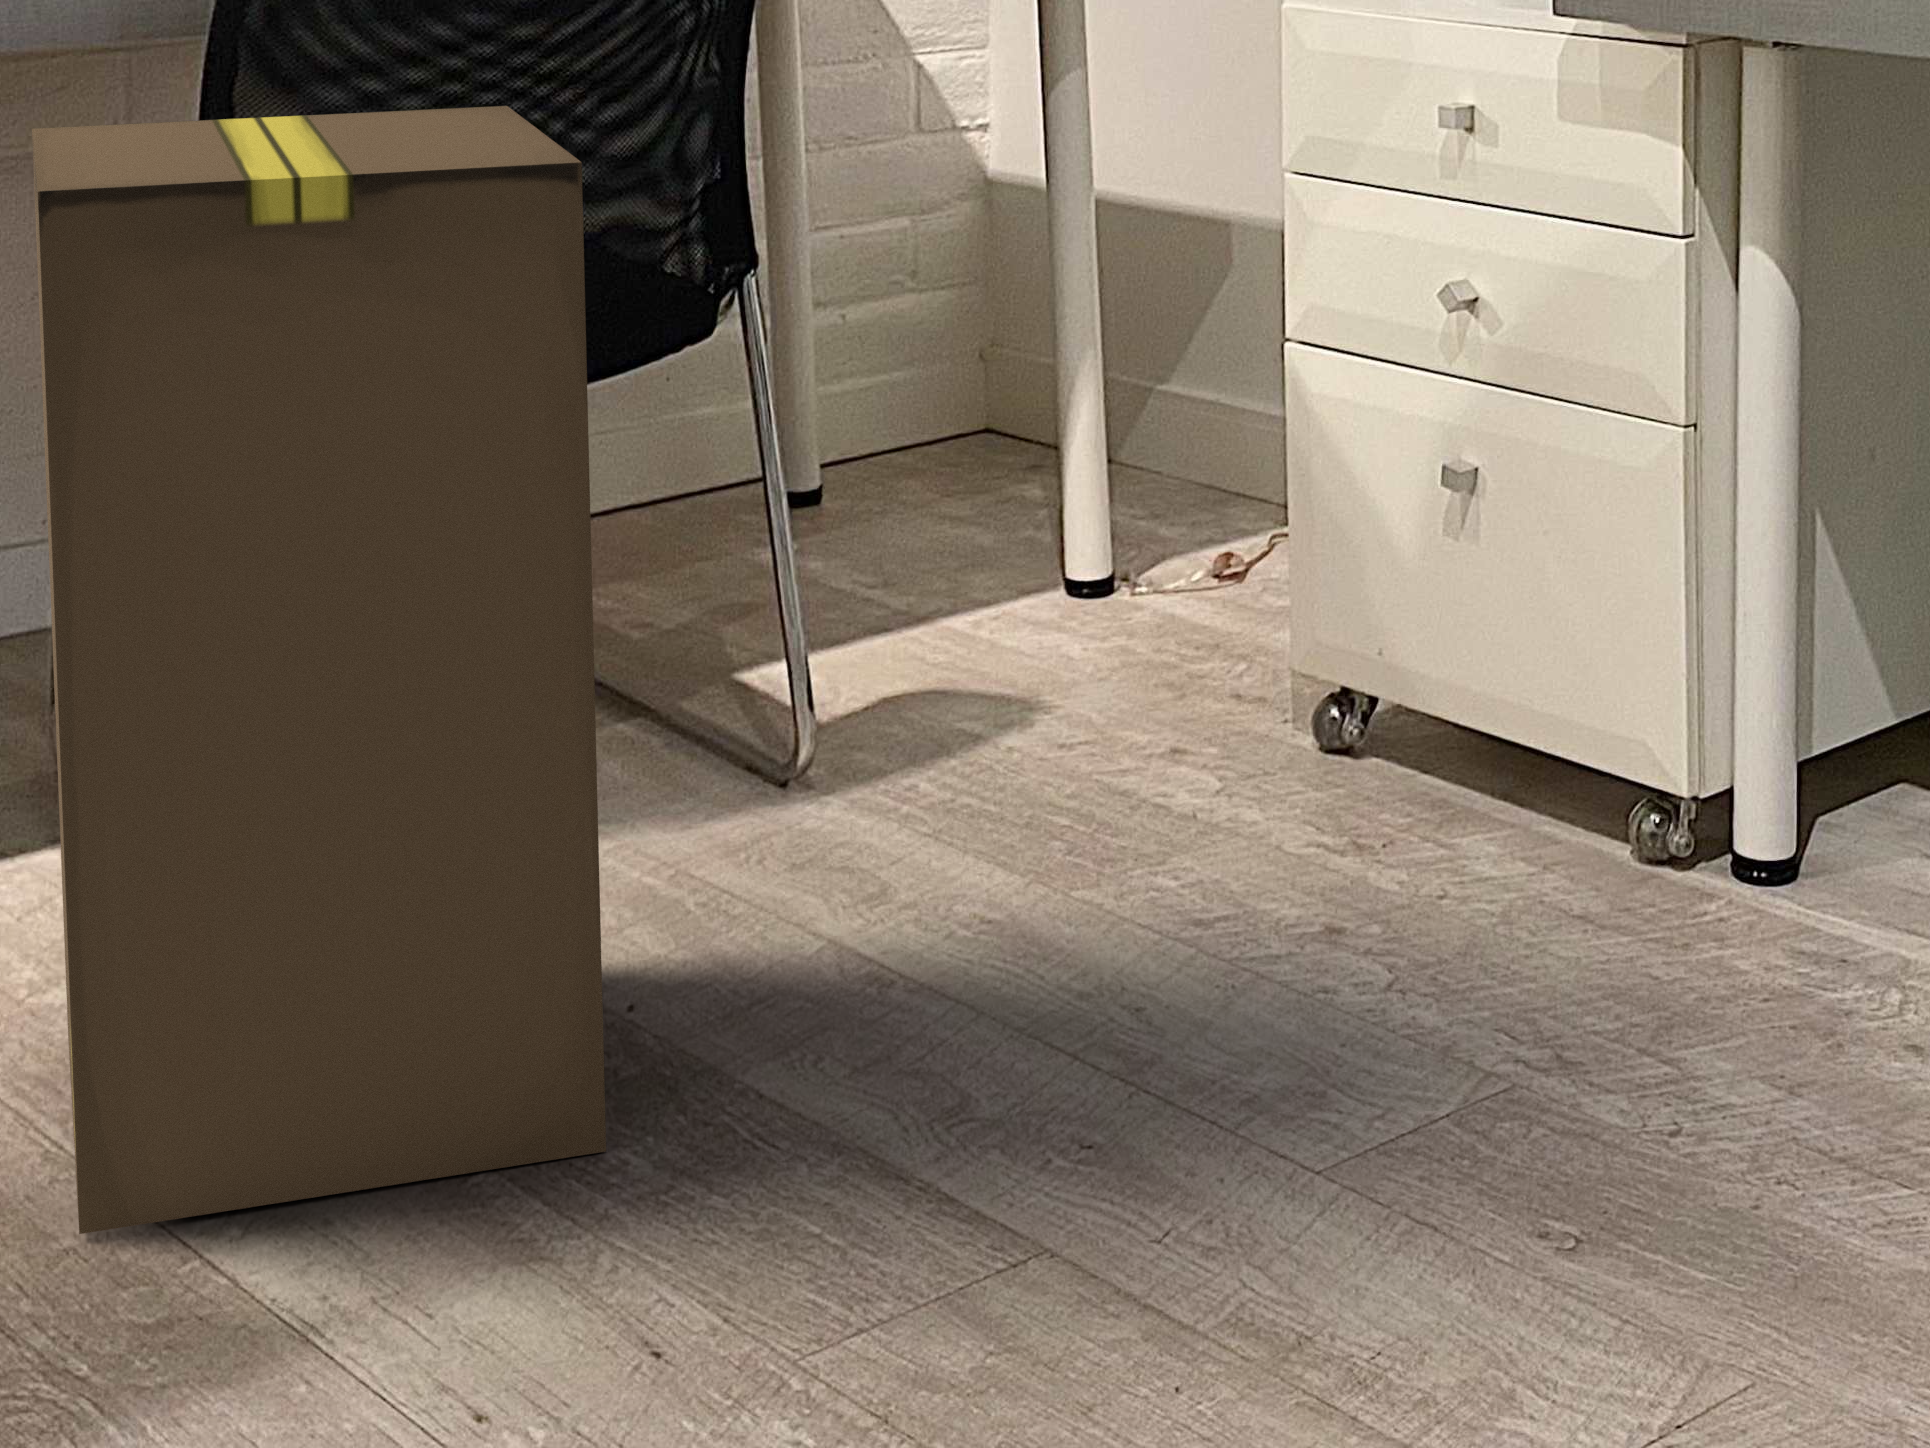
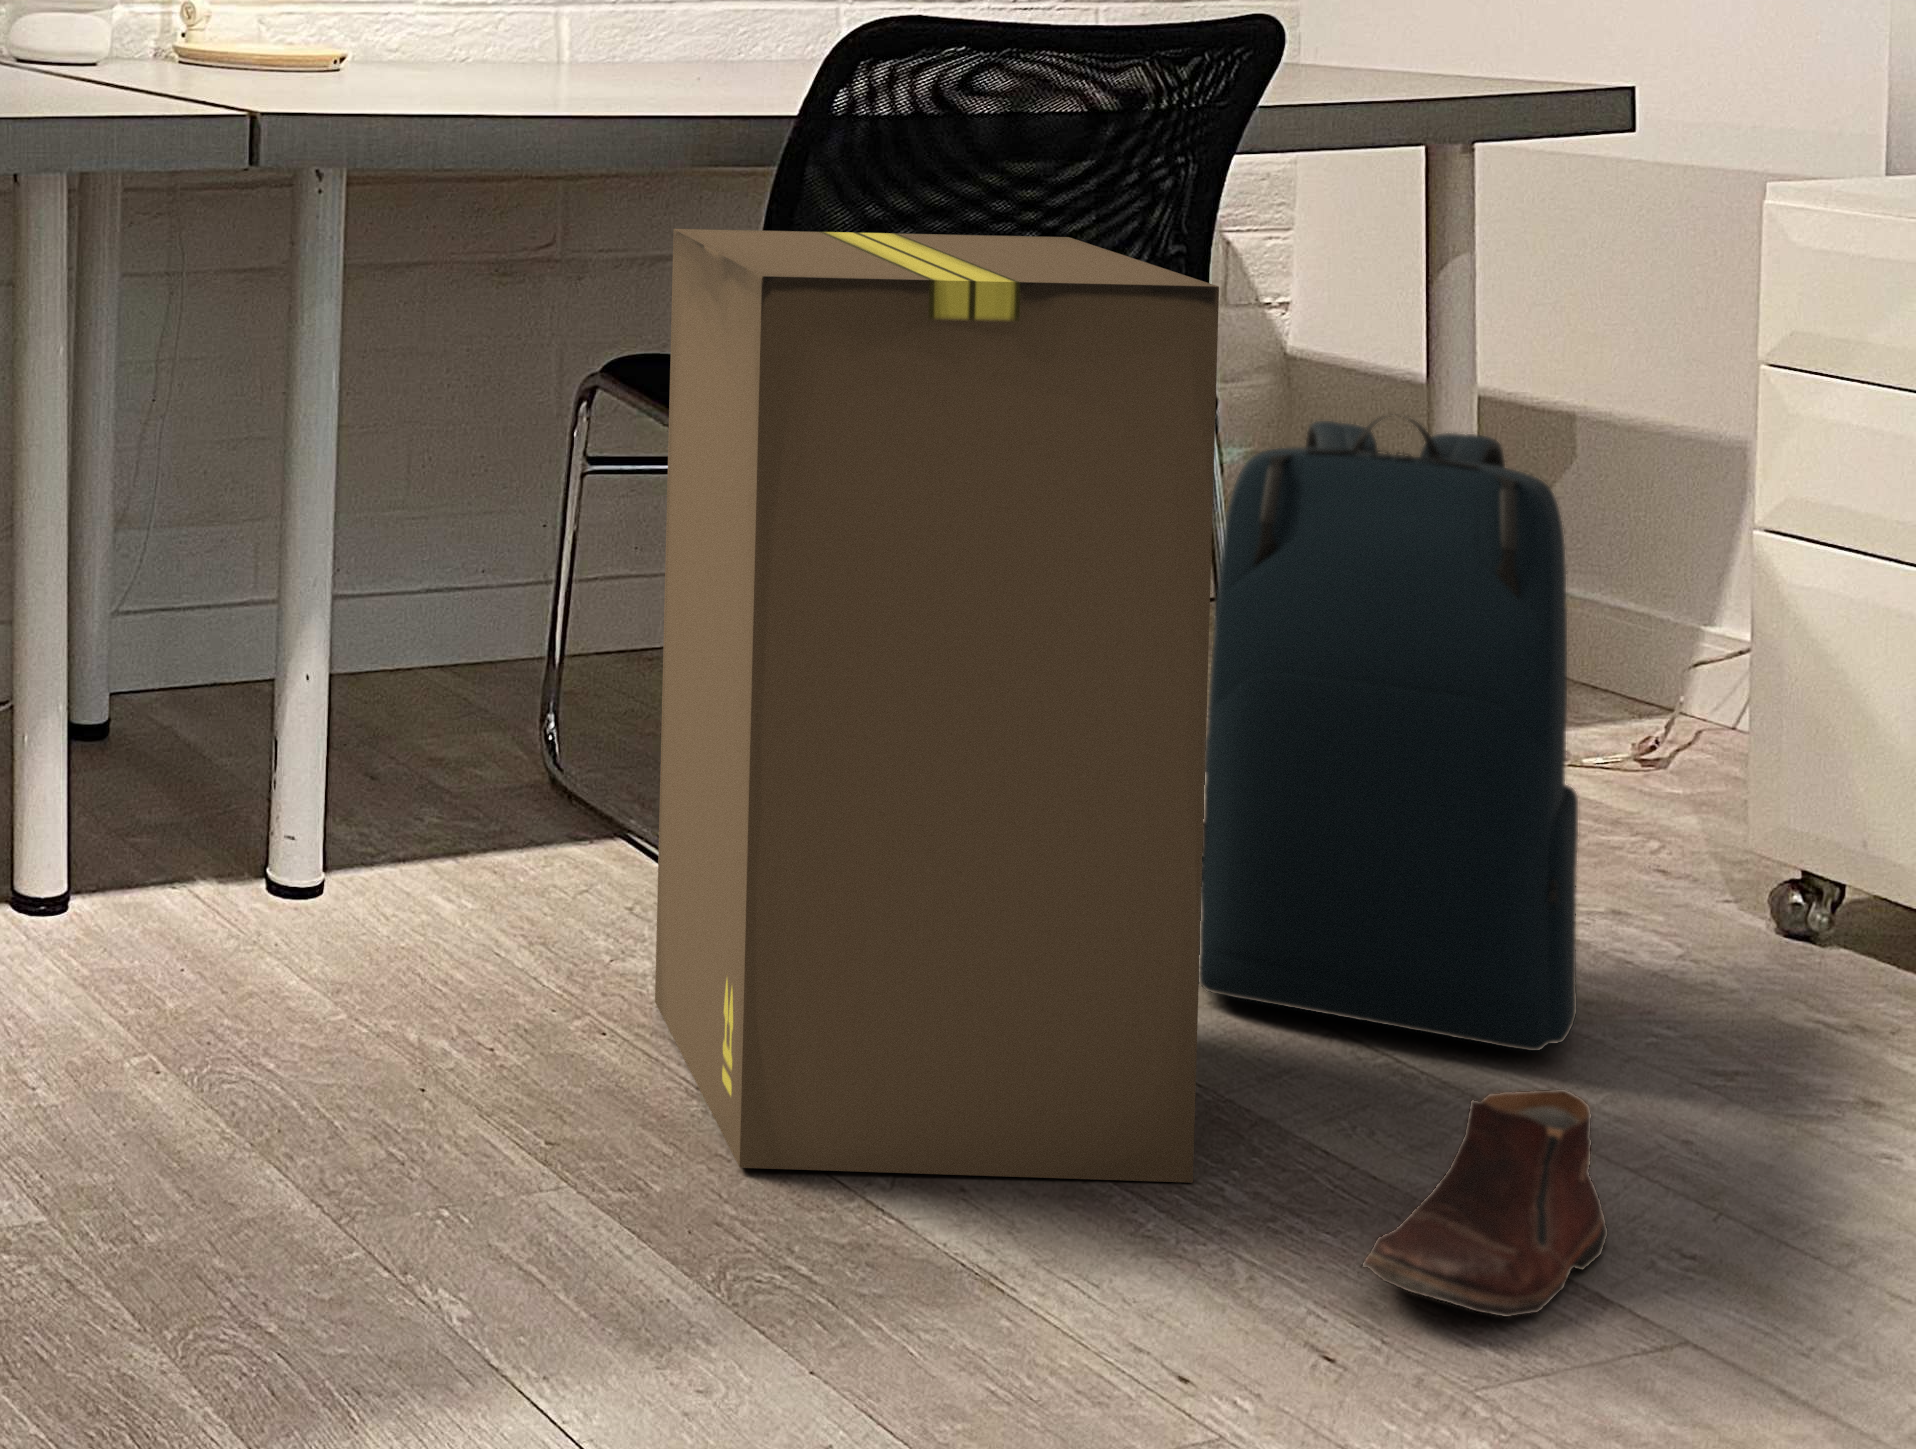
backpack: none [684,270,1081,931] -> present [1199,414,1578,1051]
shoe: none [726,987,1013,1250] -> present [1362,1089,1608,1317]

